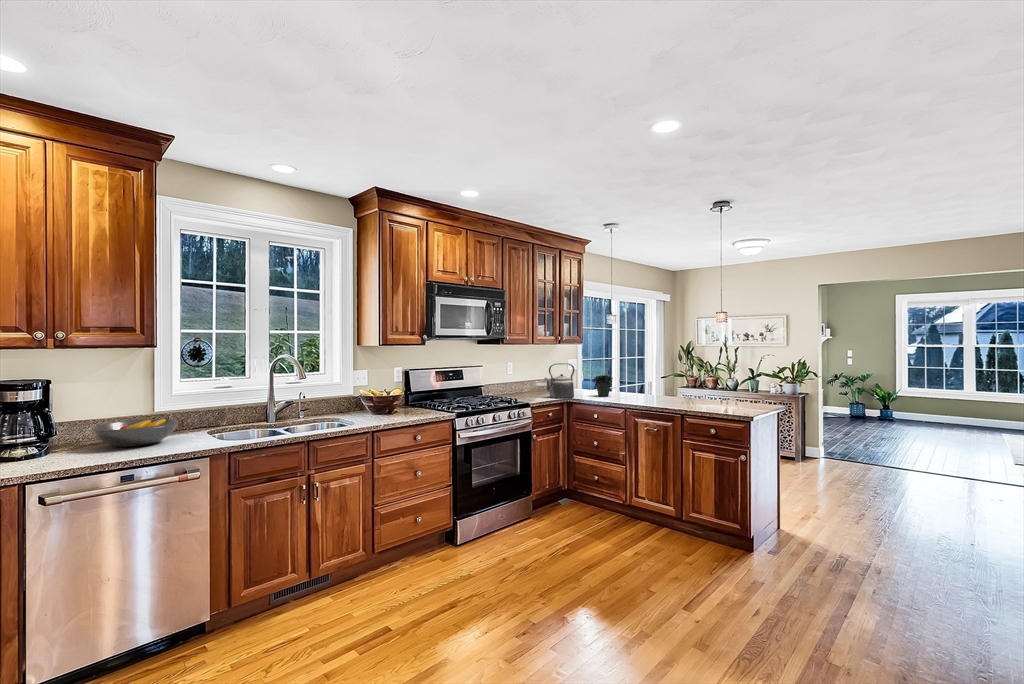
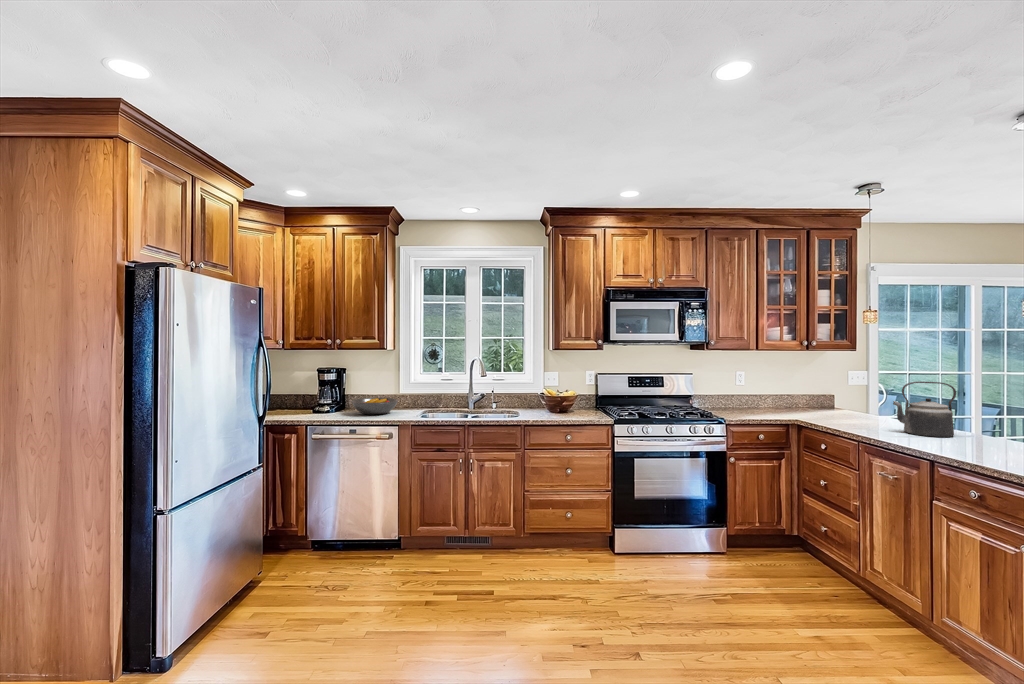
potted plant: present [593,361,613,397] -> none [839,370,872,422]
kettle: present [545,363,574,398] -> present [893,381,956,437]

